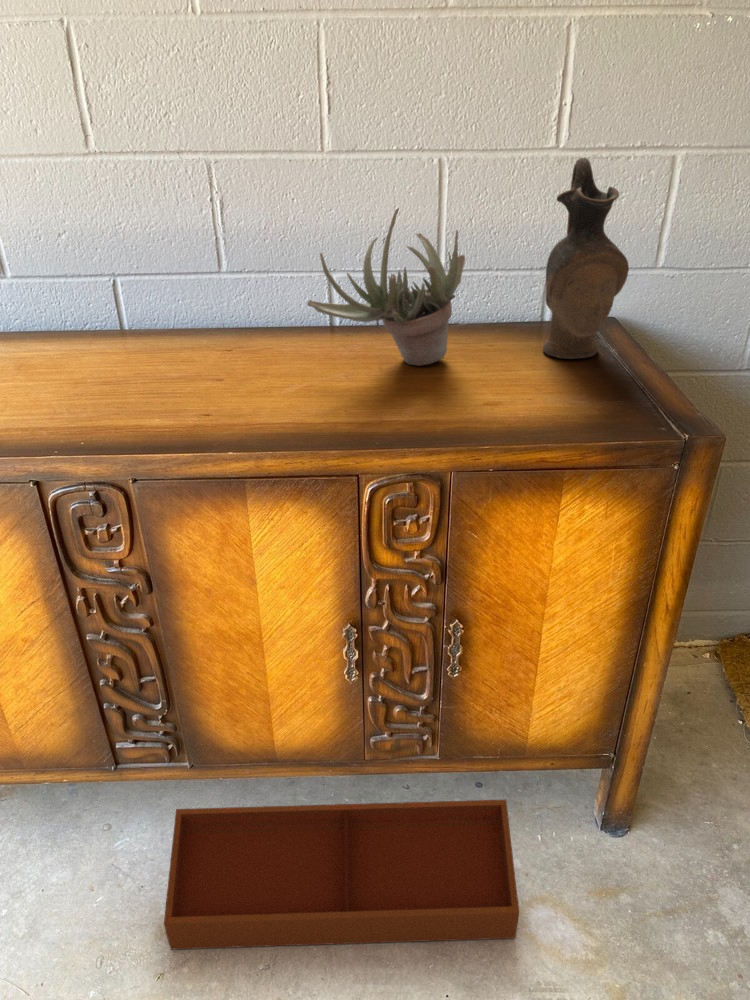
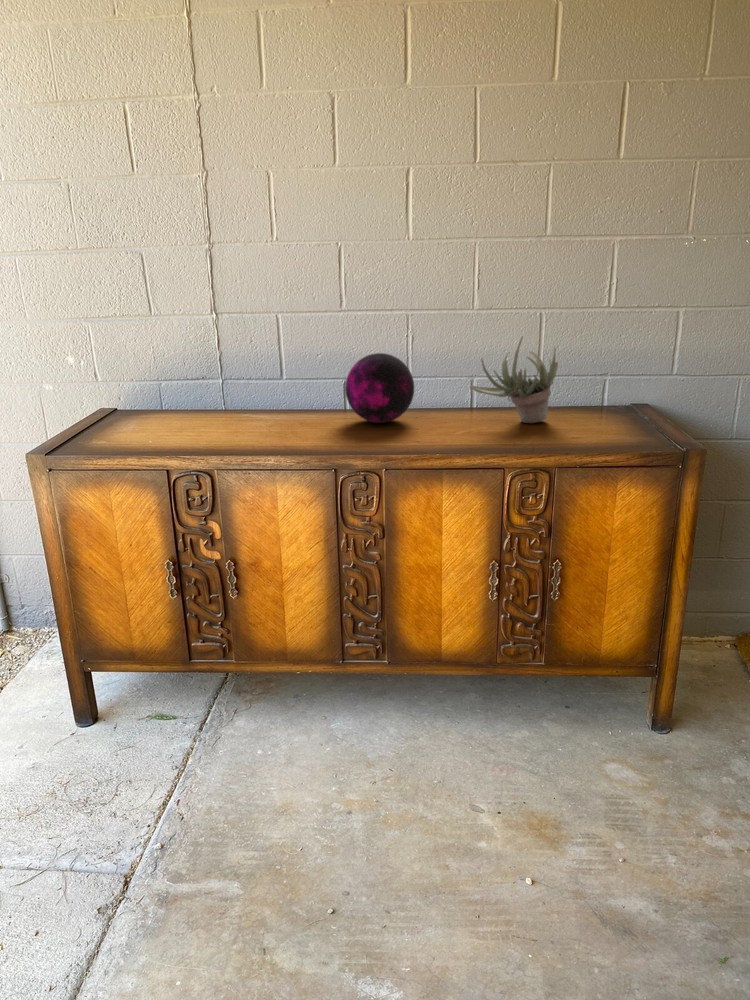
ceramic pitcher: present [543,158,629,359] -> none [603,311,652,421]
decorative orb: none [83,239,212,368] -> present [345,353,414,423]
storage bin: present [164,800,519,950] -> none [378,687,598,773]

